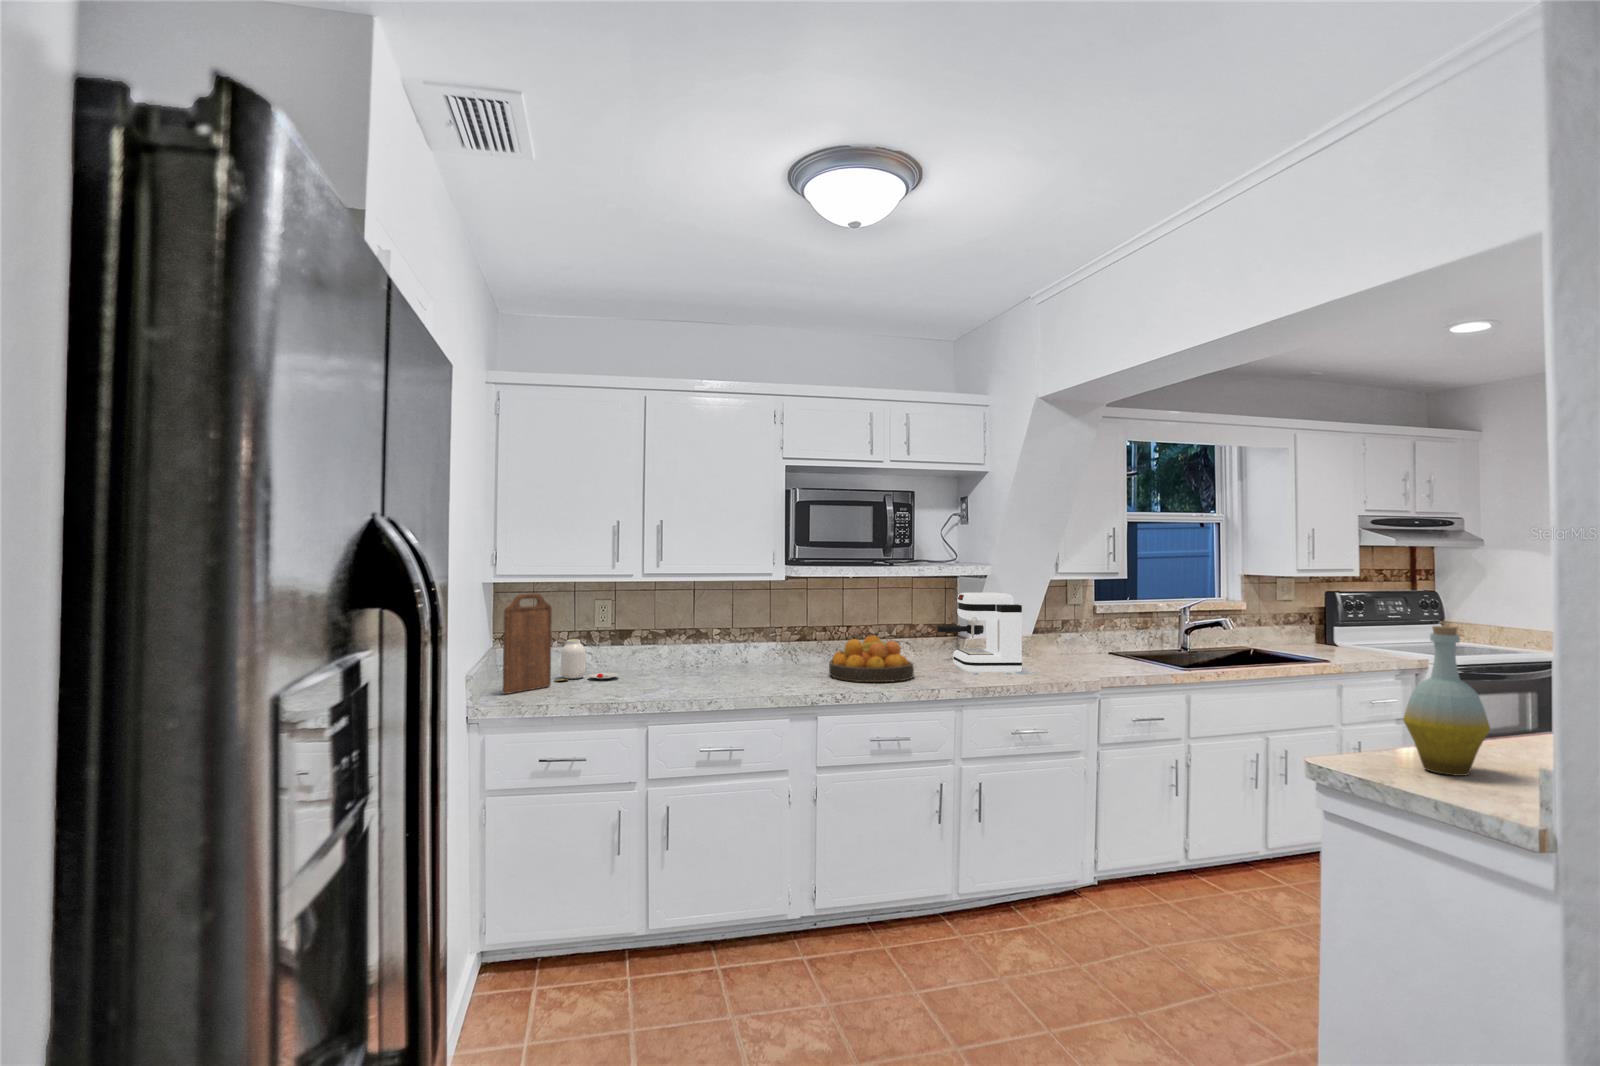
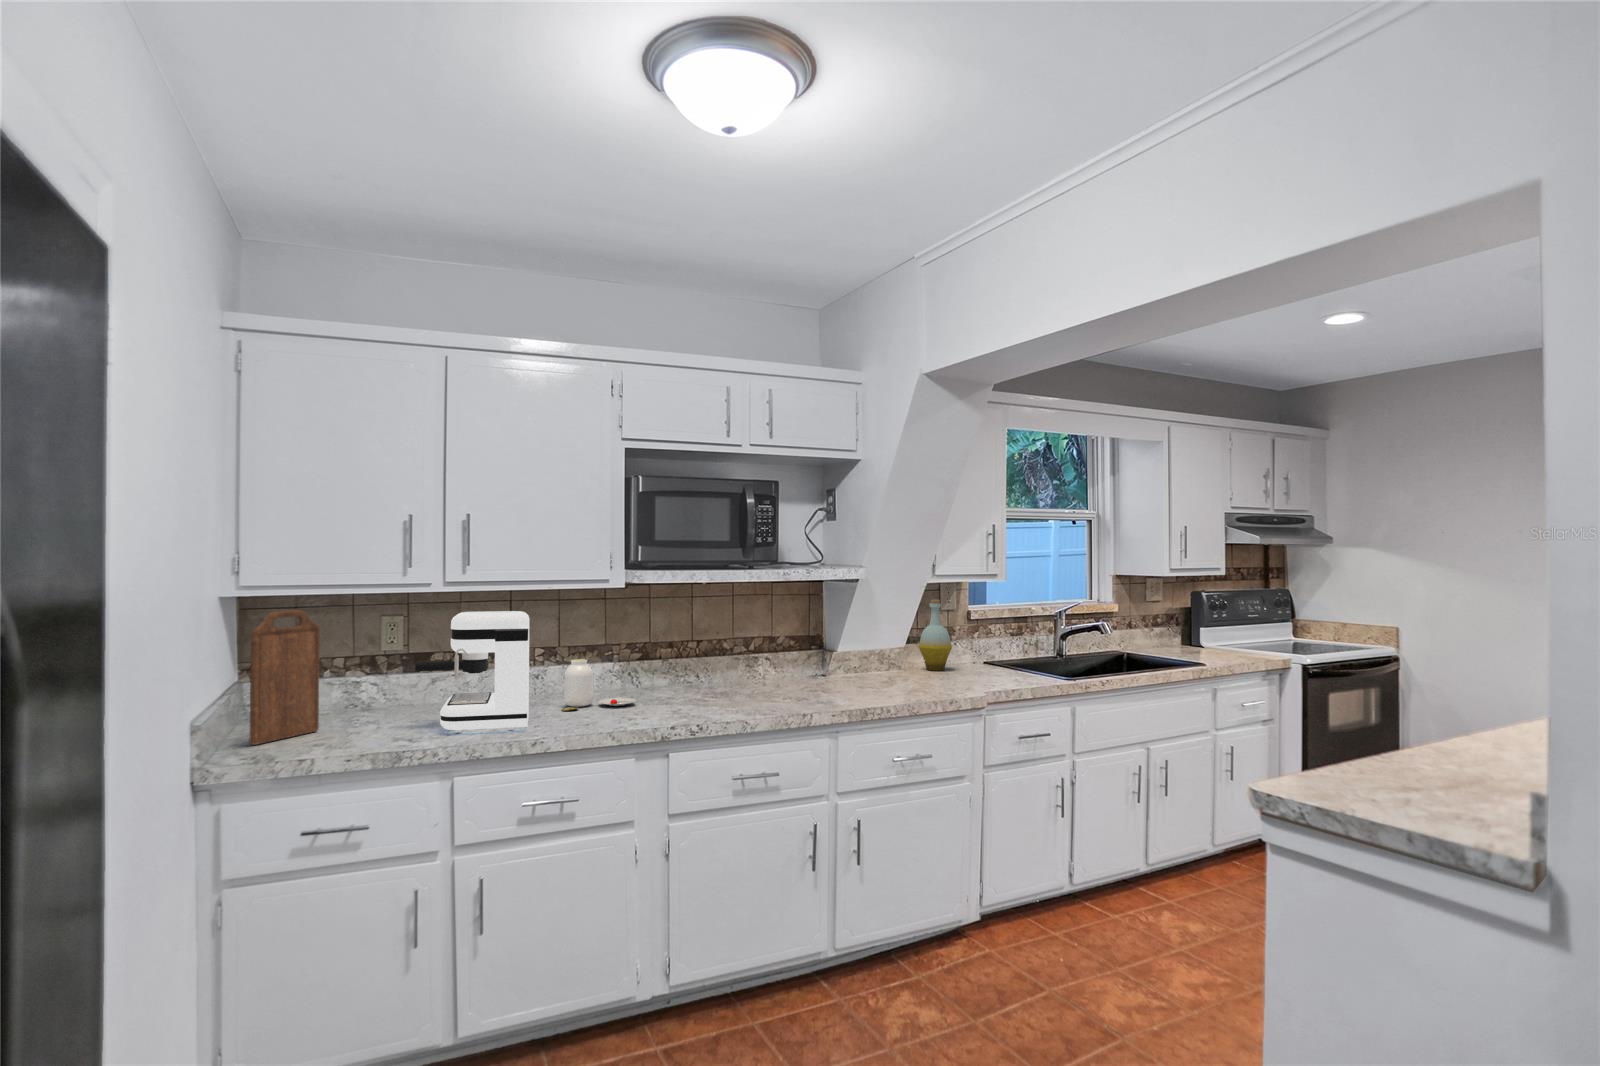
coffee maker: present [937,593,1022,674] -> present [415,611,529,733]
bottle: present [1403,626,1490,776] -> present [919,600,952,671]
fruit bowl: present [829,636,914,682] -> none [681,652,782,708]
jar: present [555,639,619,681] -> present [562,659,636,711]

